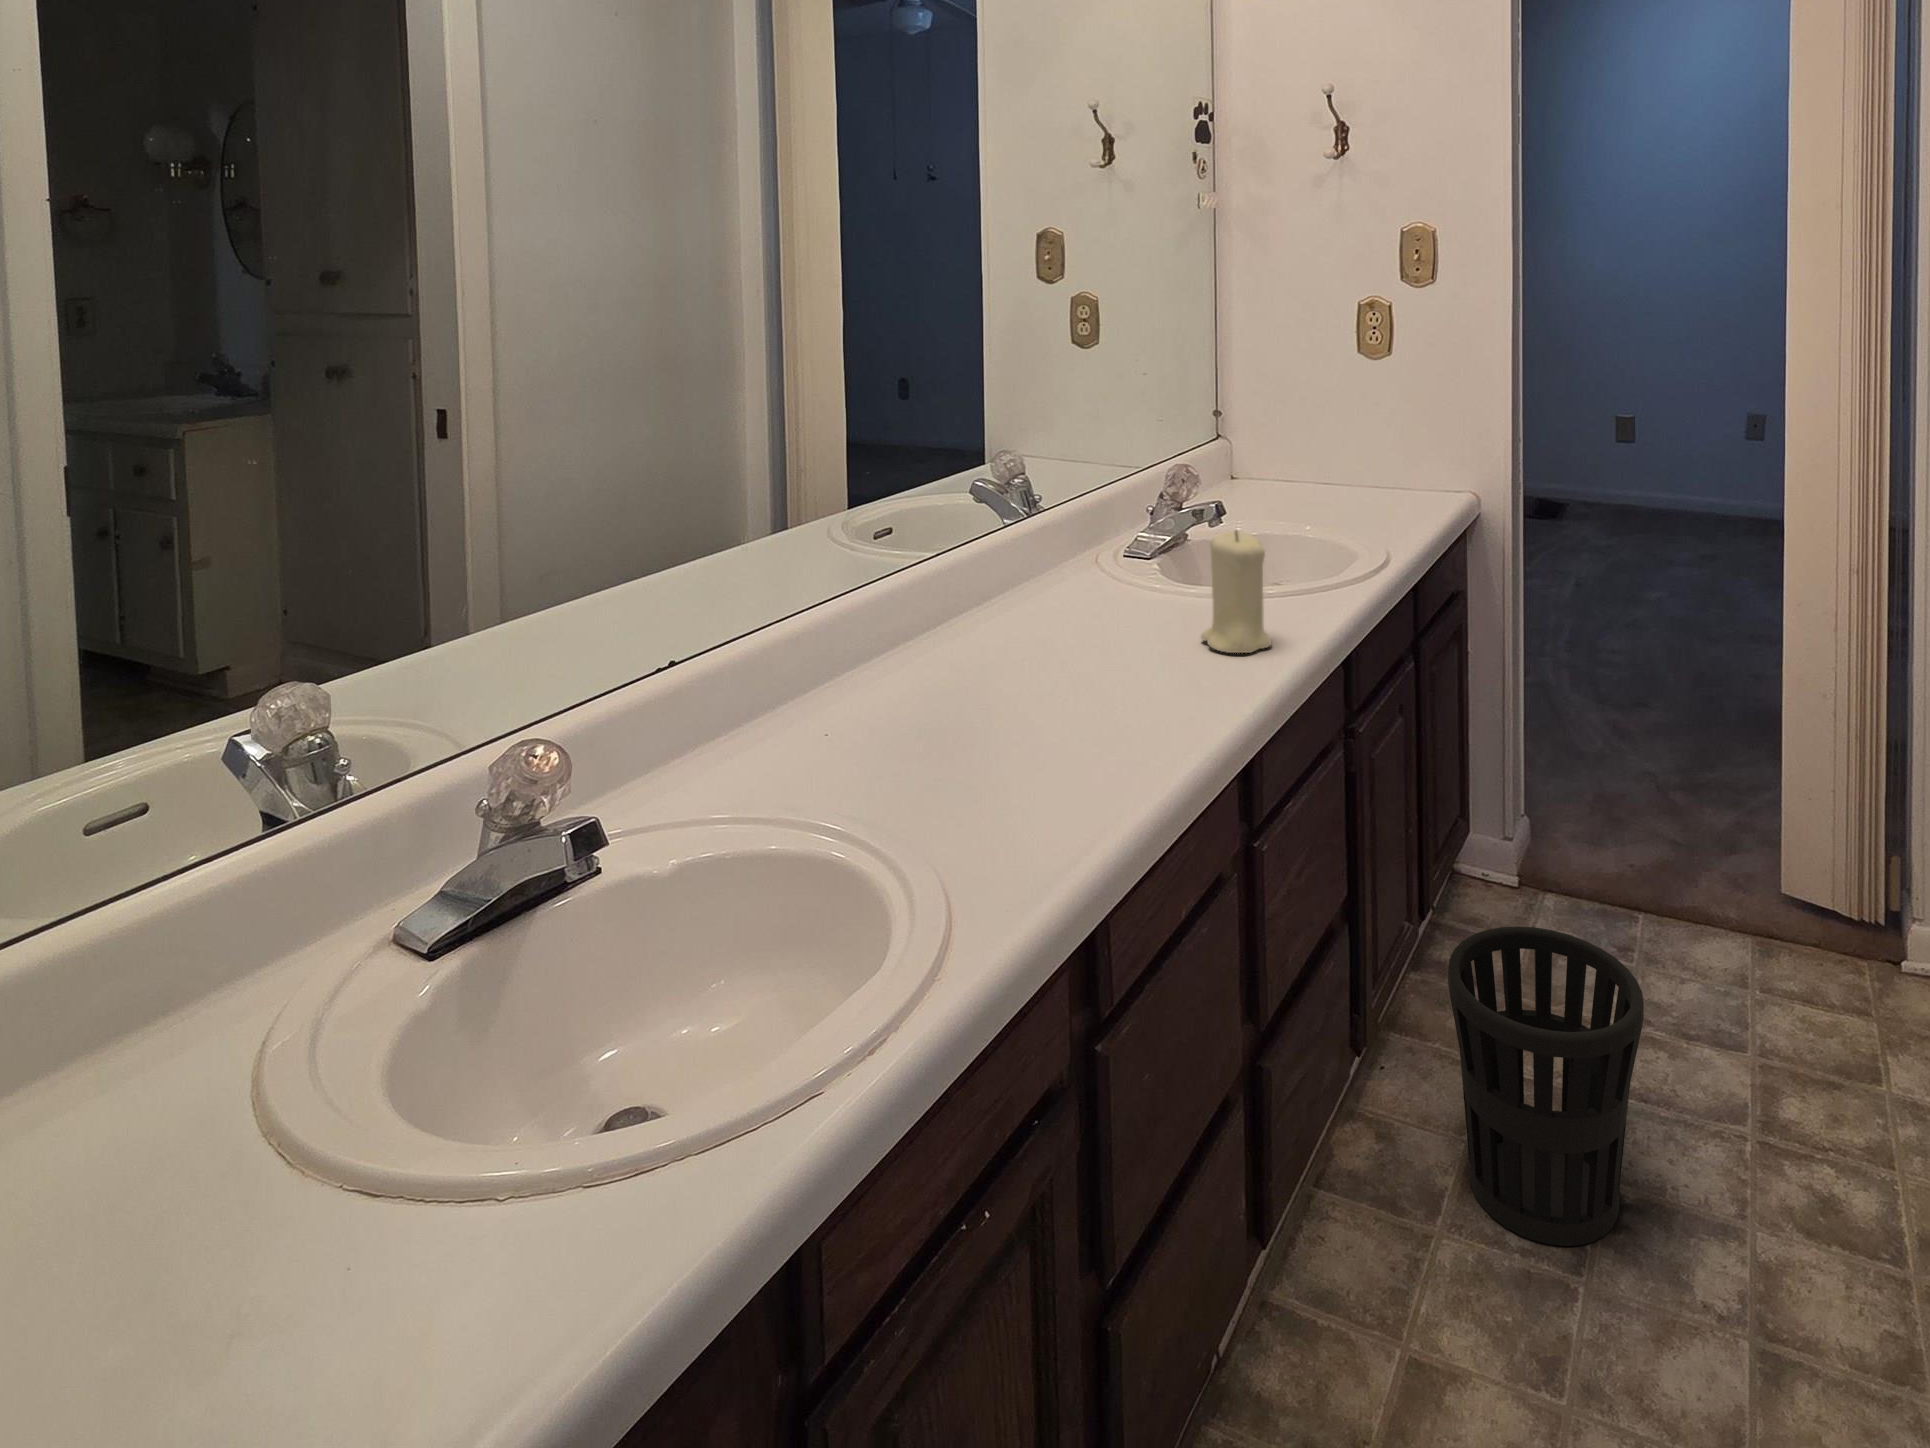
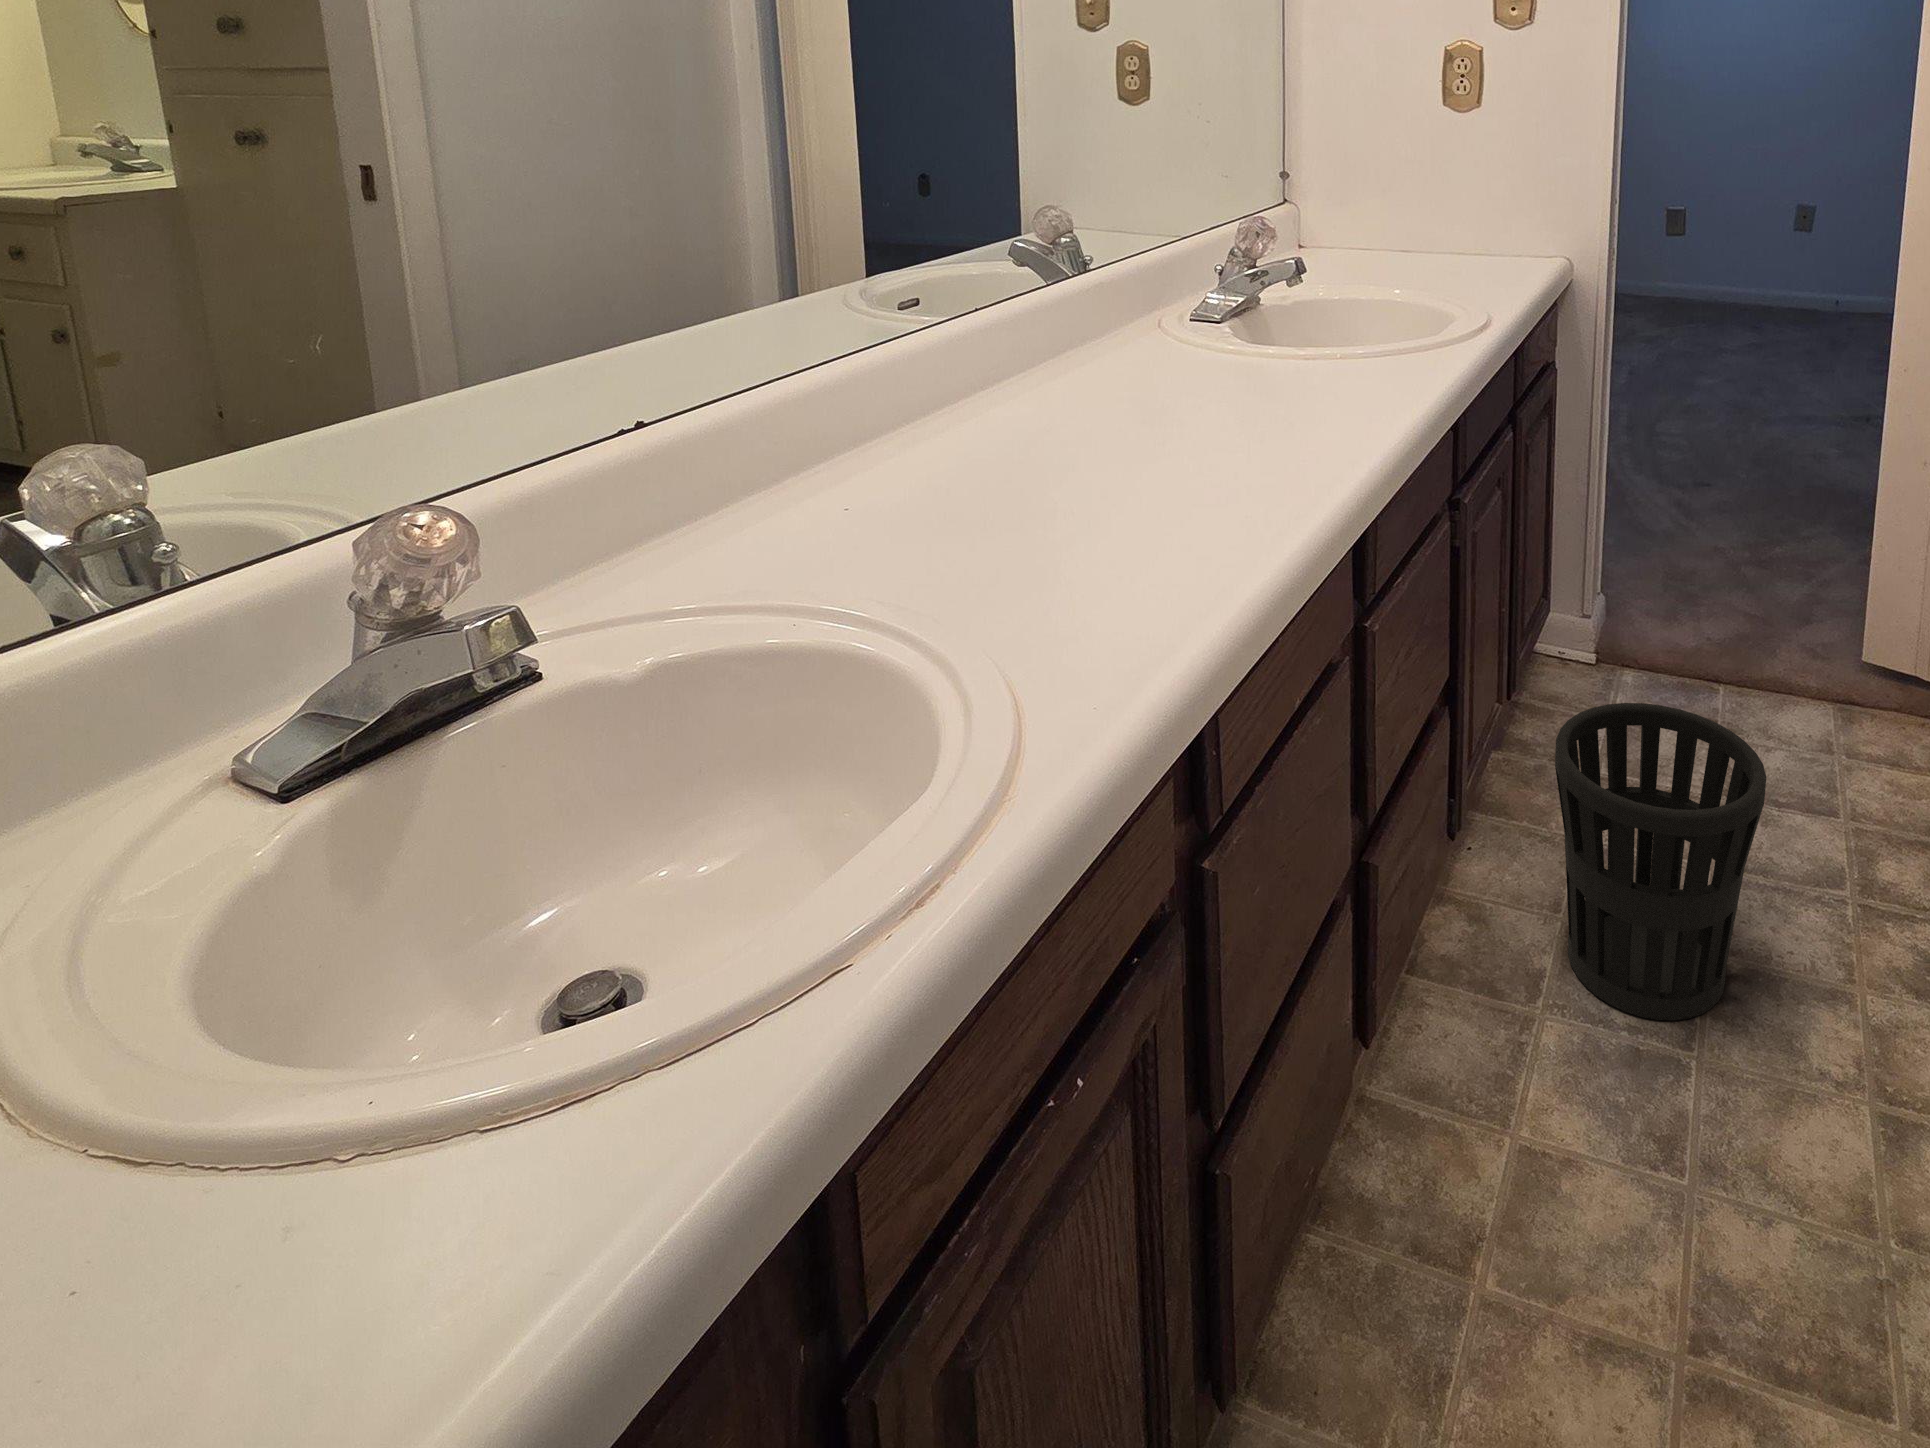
candle: present [1201,530,1272,653] -> none [1294,269,1378,411]

